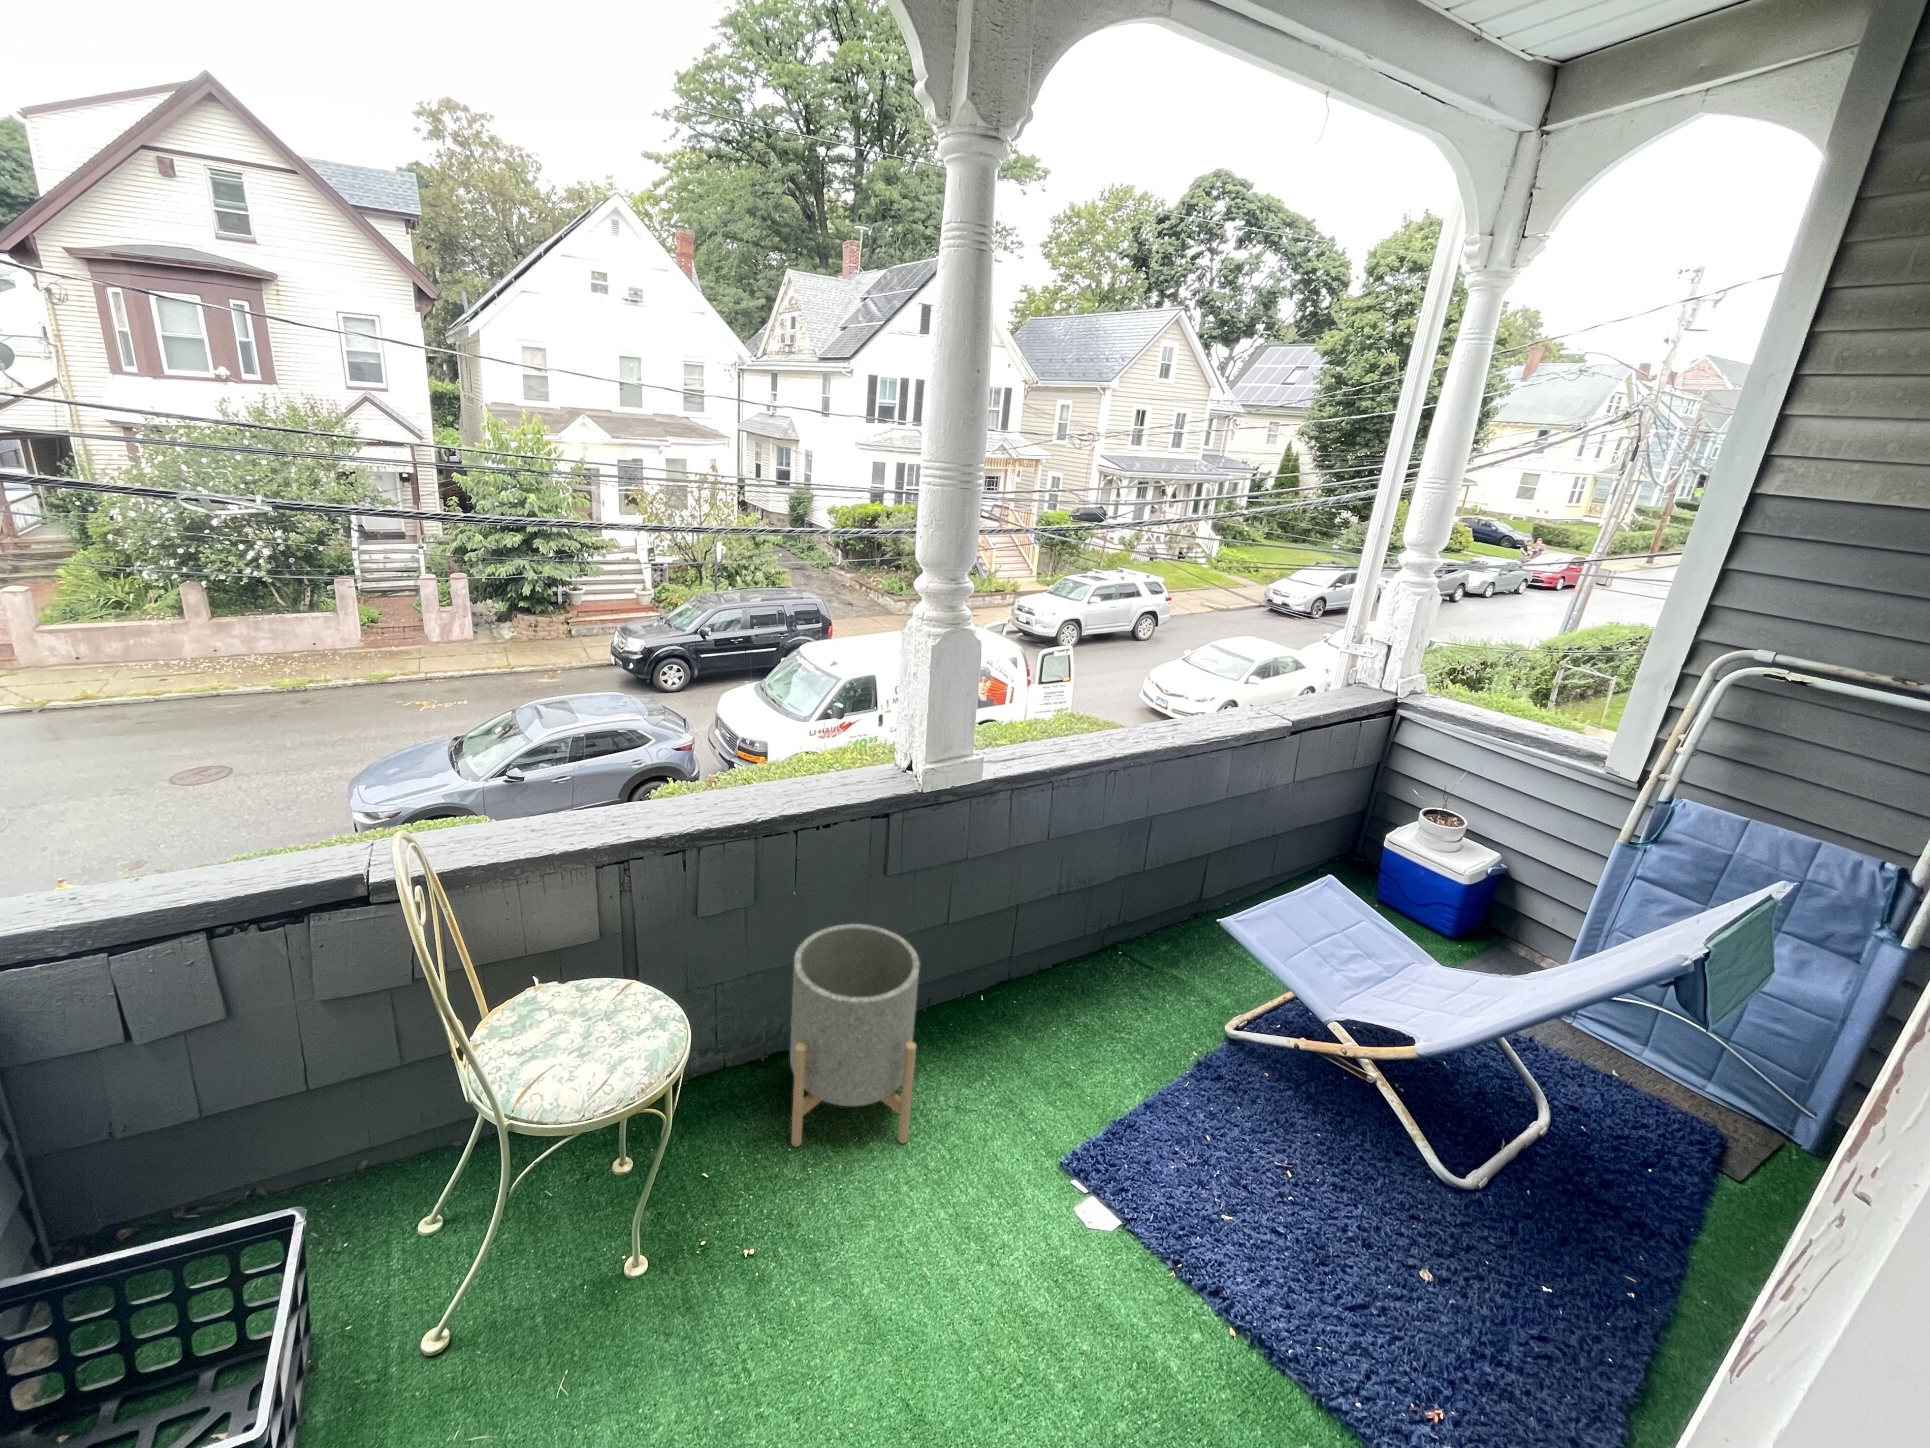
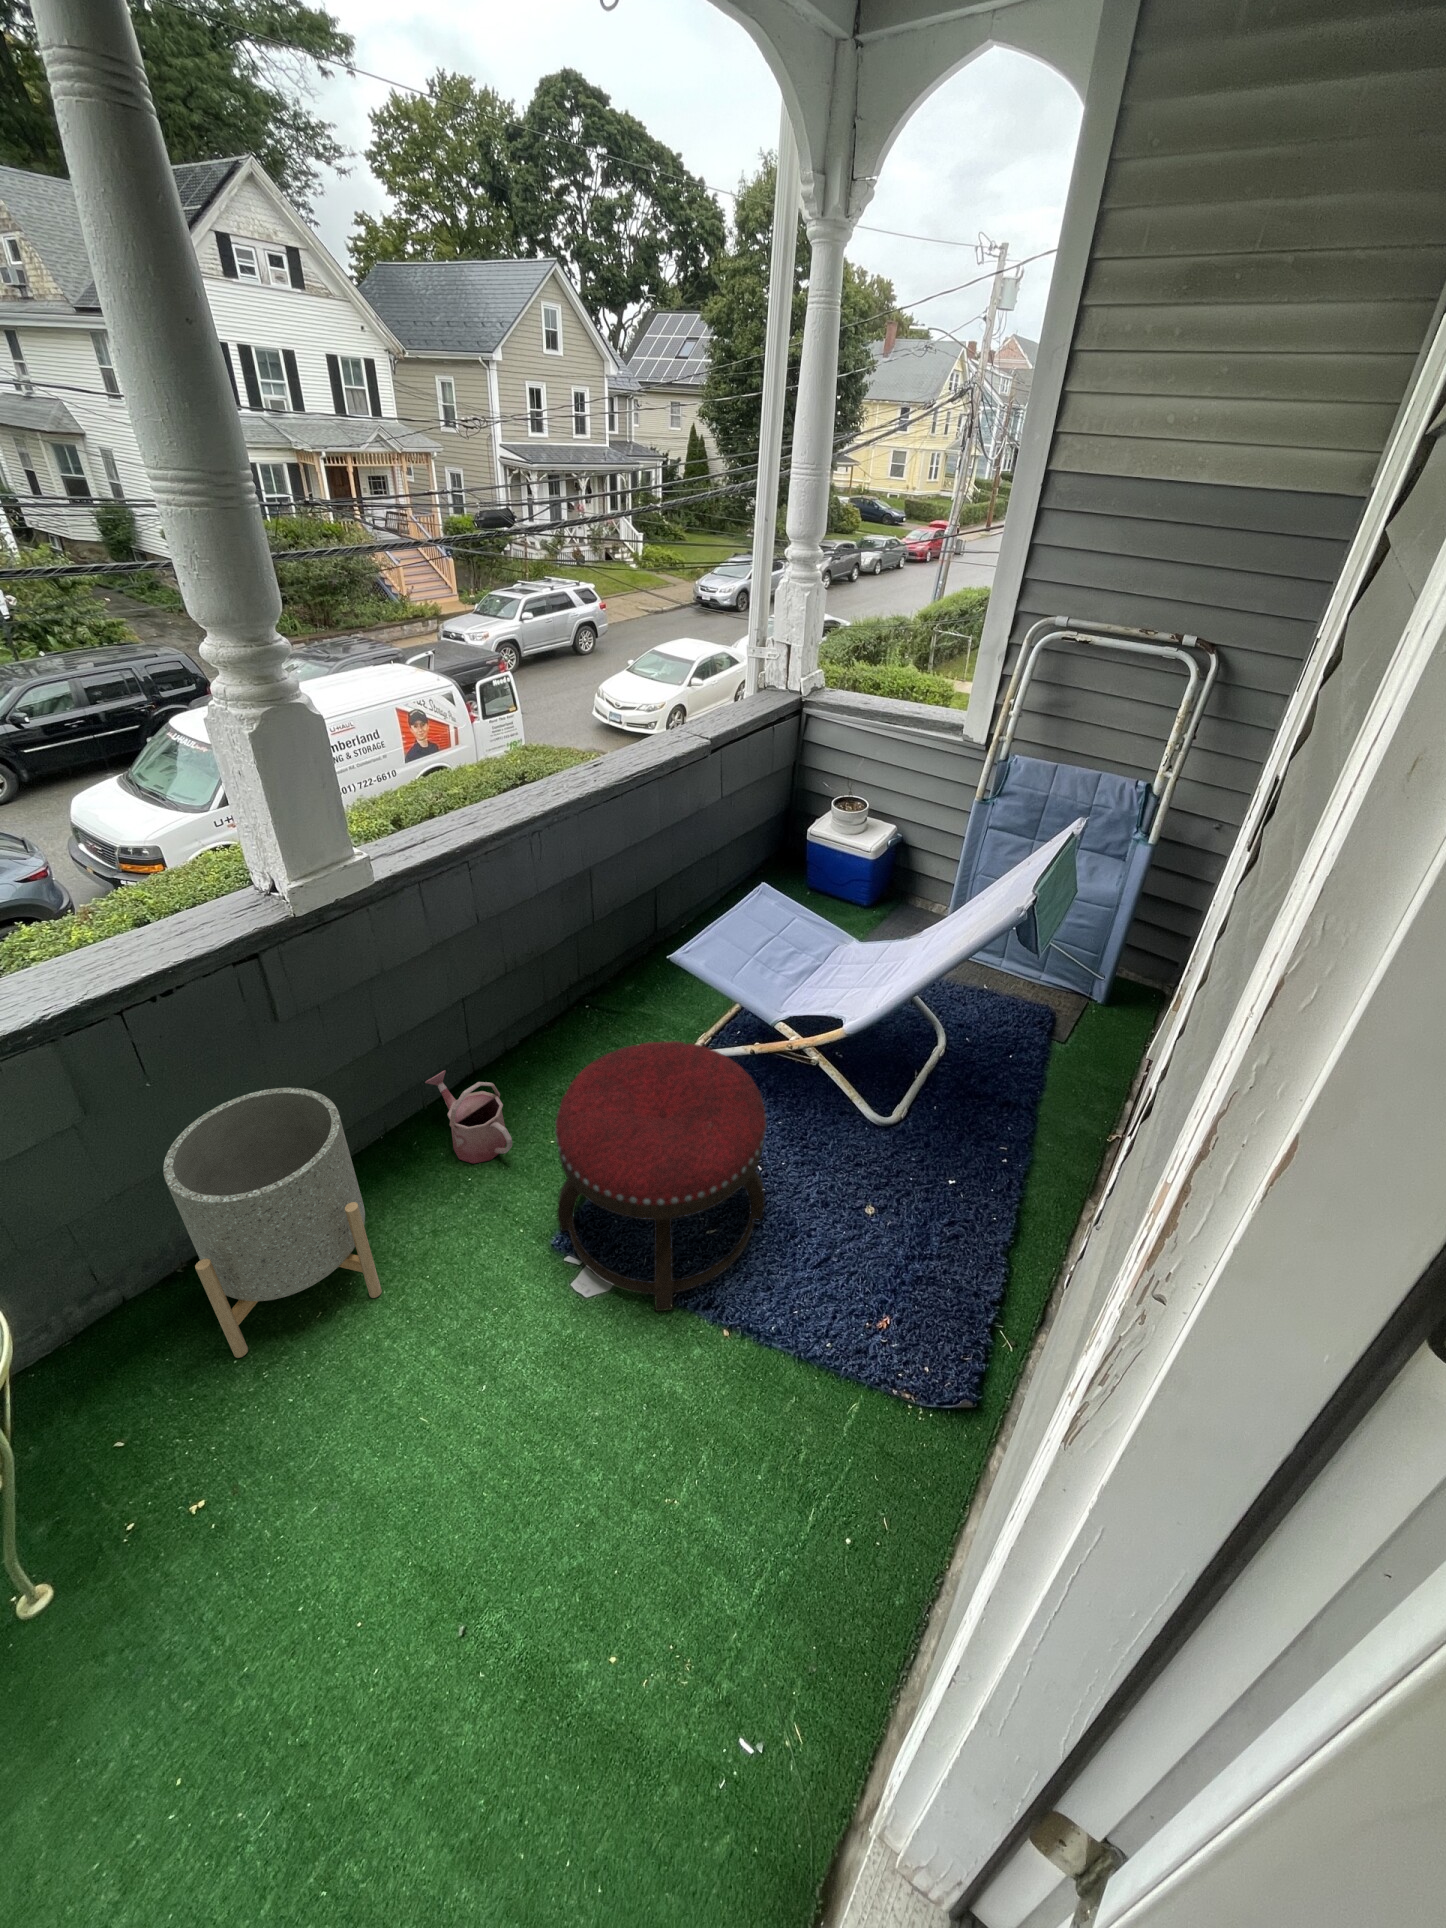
watering can: none [970,964,1039,1062] -> present [425,1071,512,1164]
ottoman: none [1070,987,1316,1280] -> present [555,1041,767,1311]

